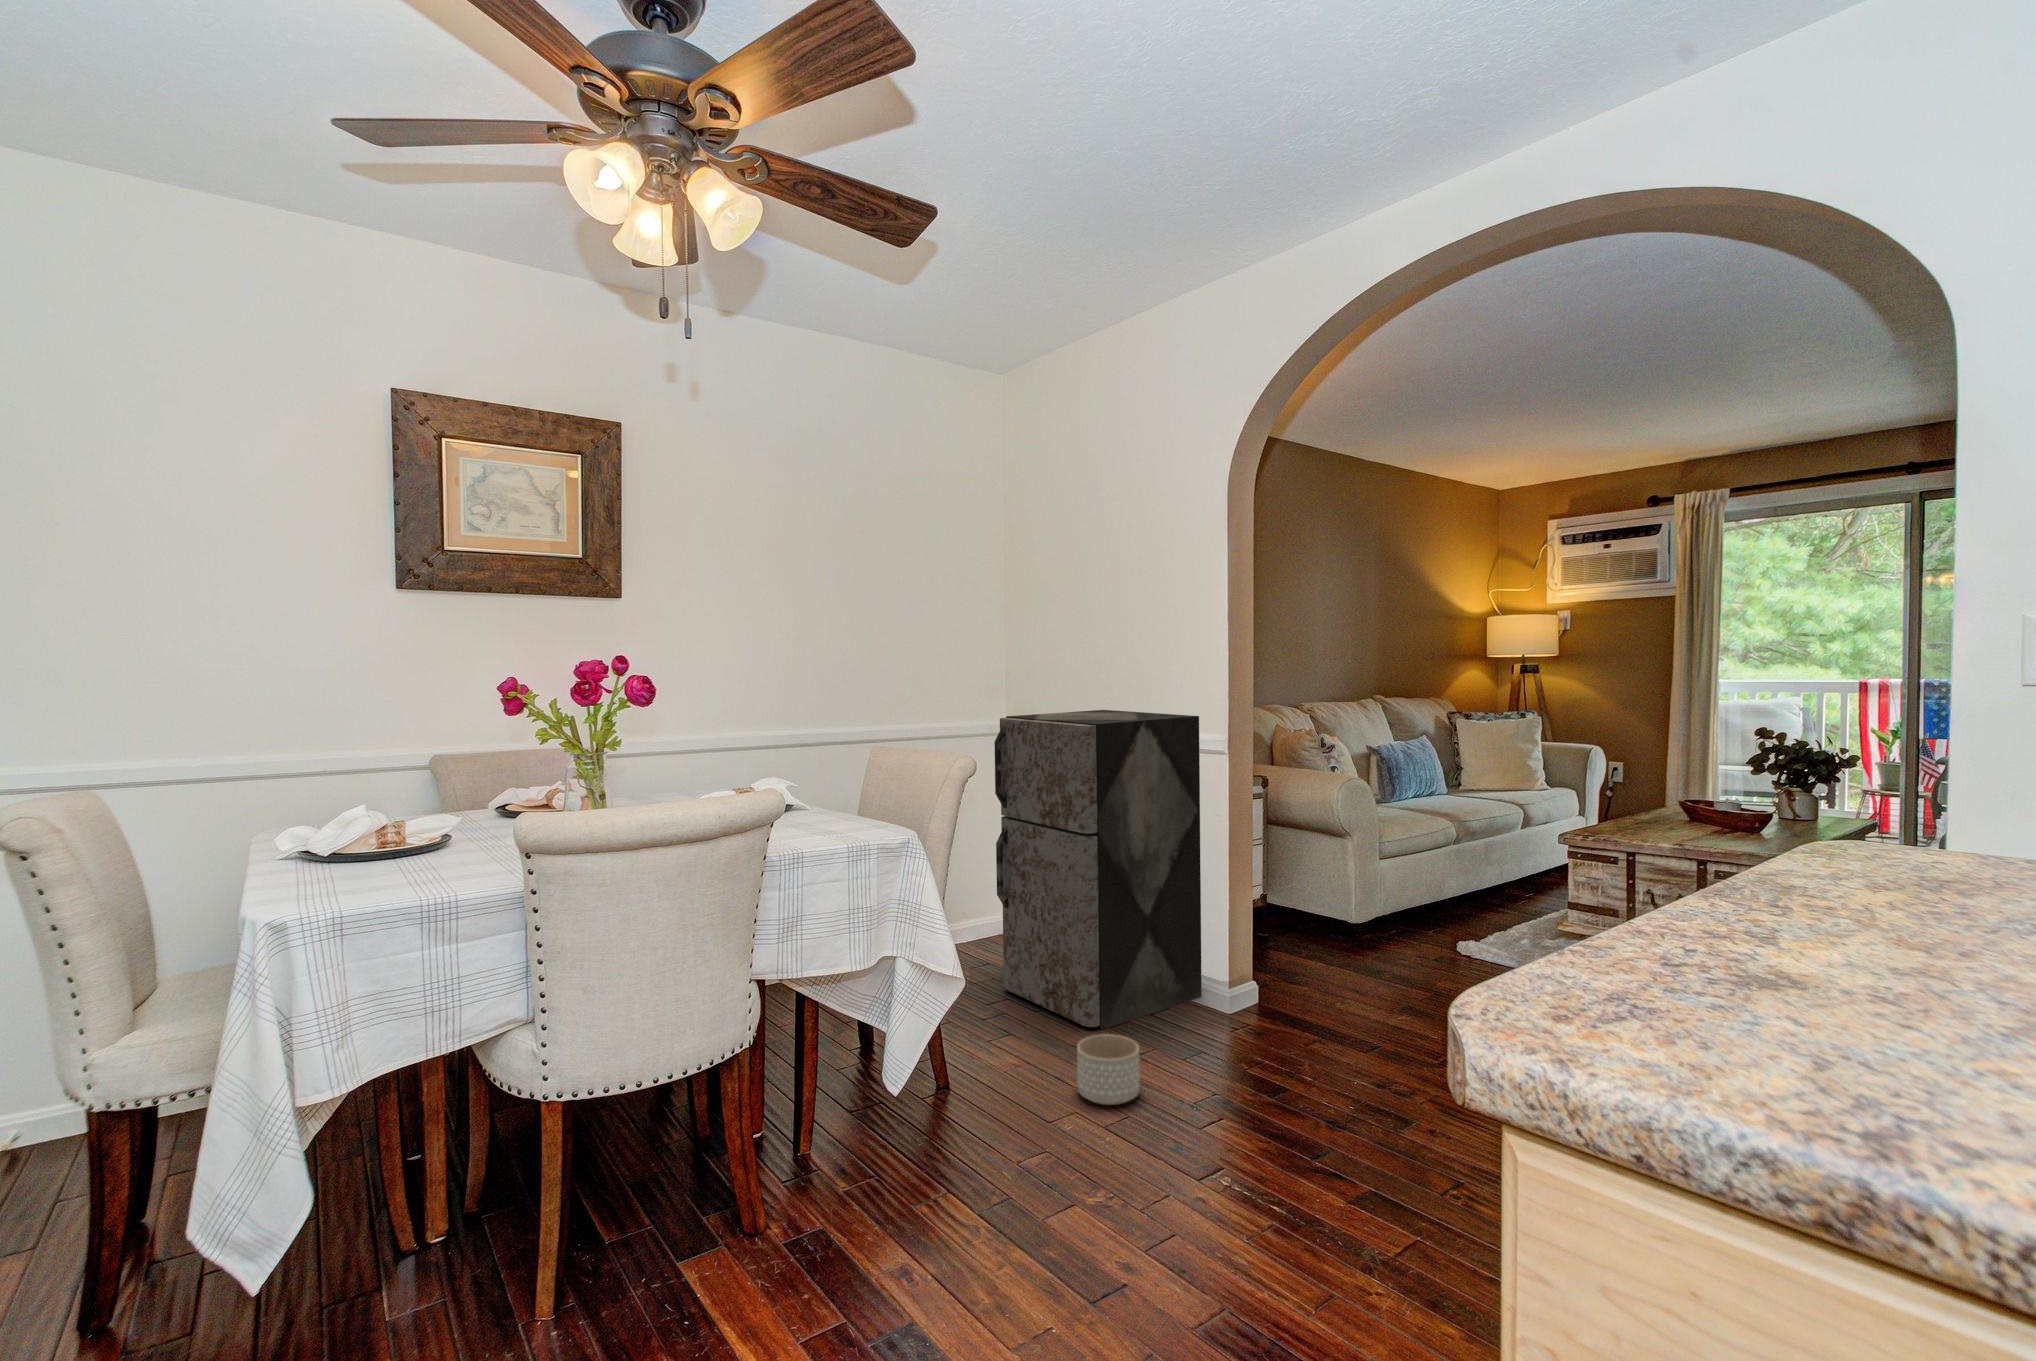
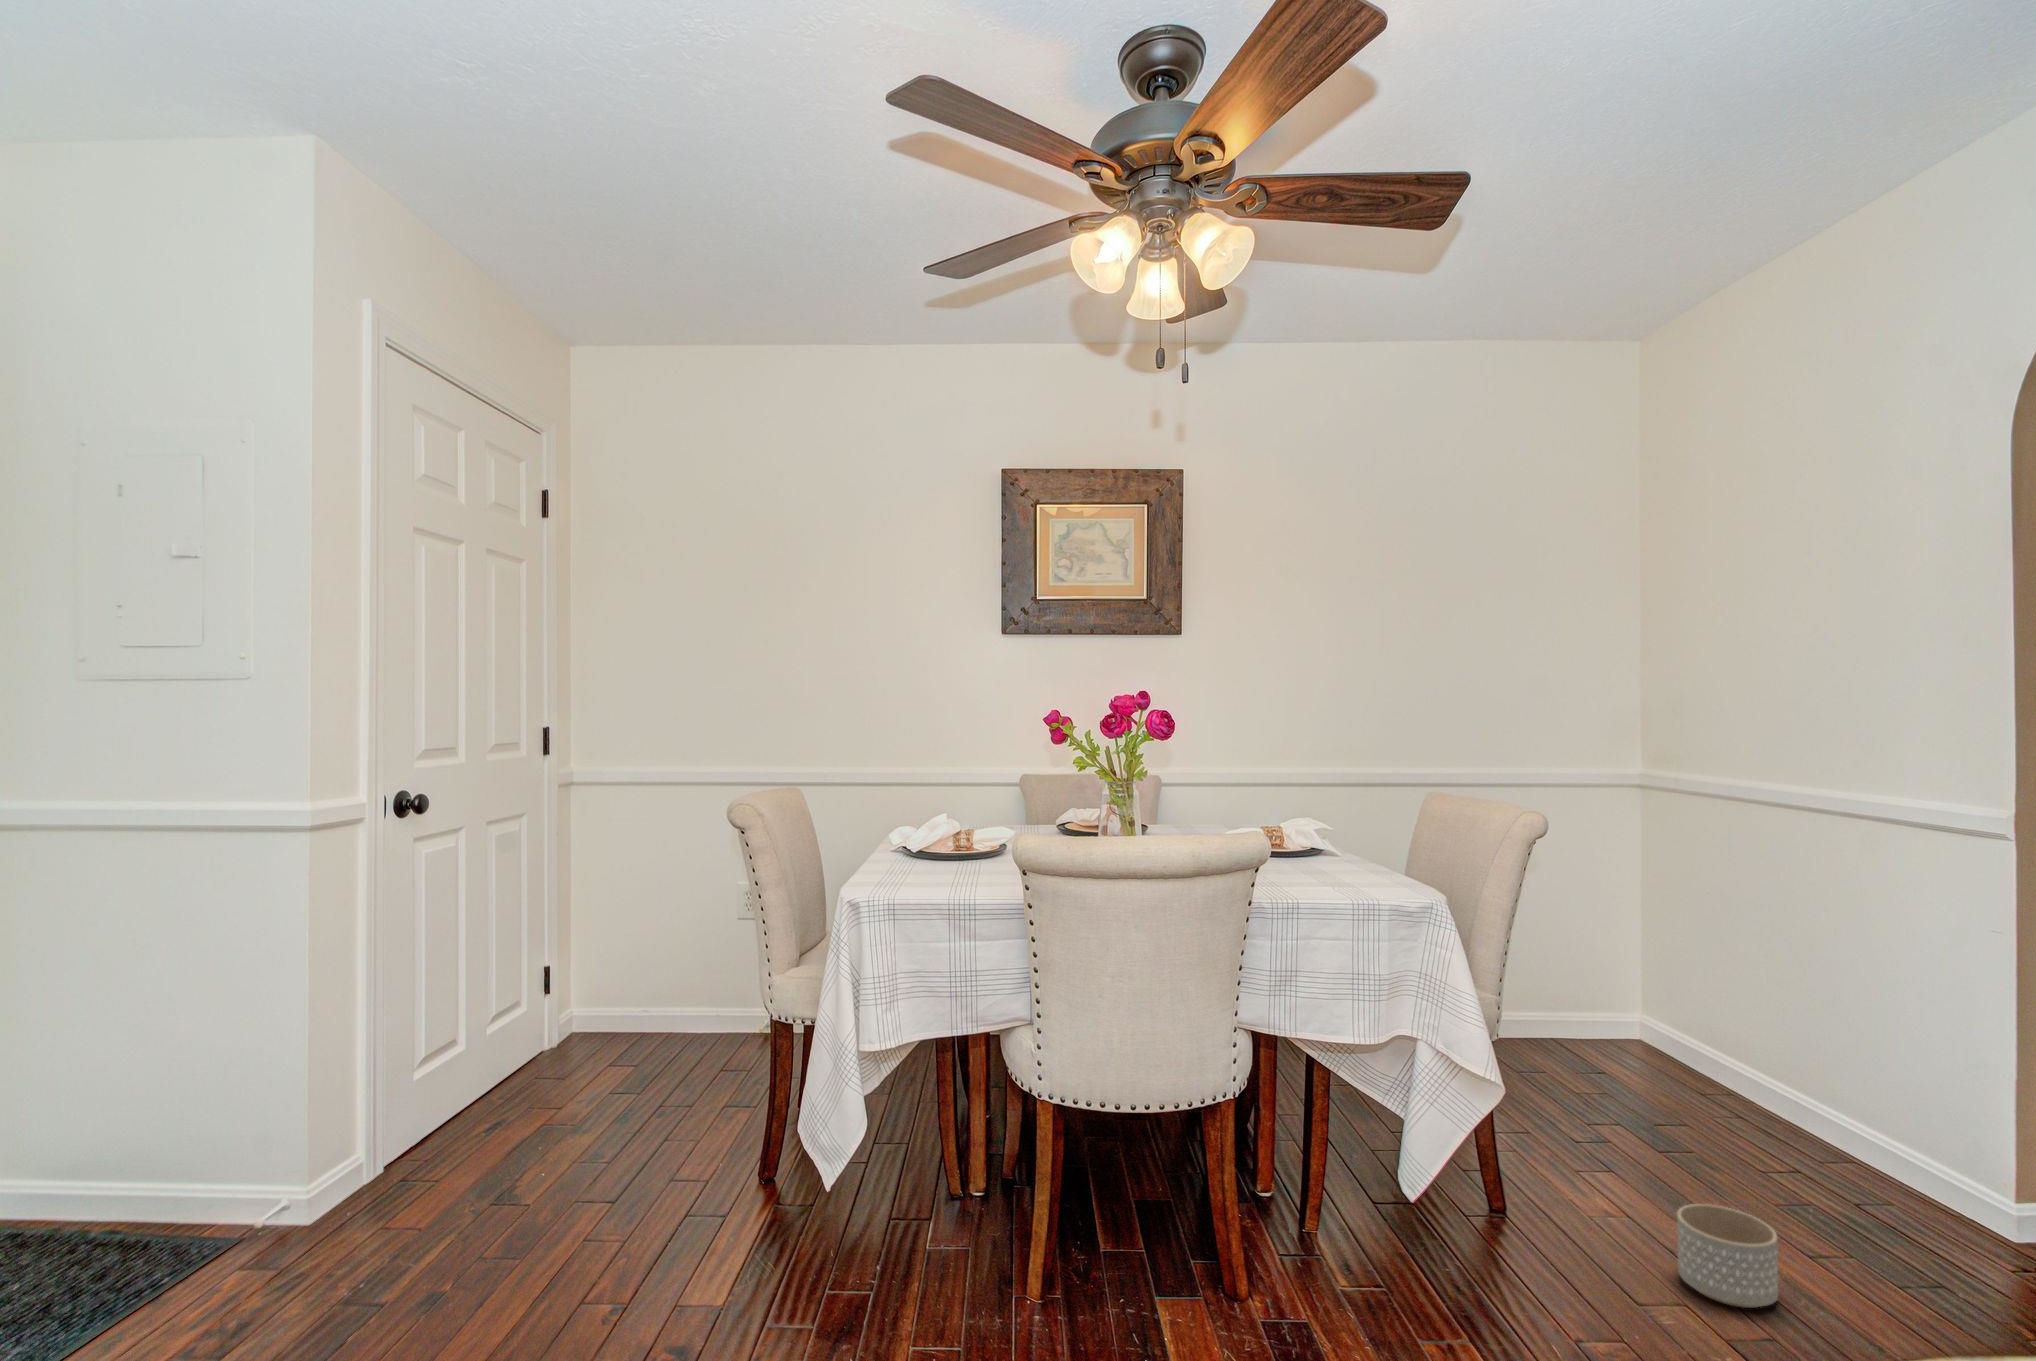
storage cabinet: present [994,710,1202,1030] -> none [1594,778,1930,1204]

